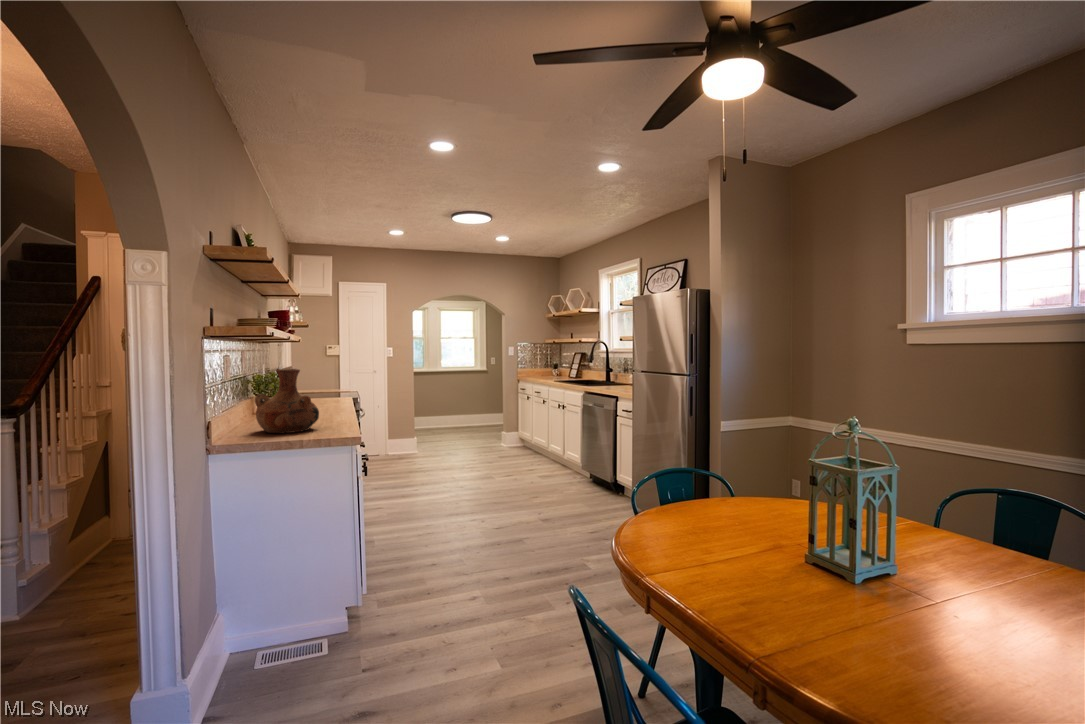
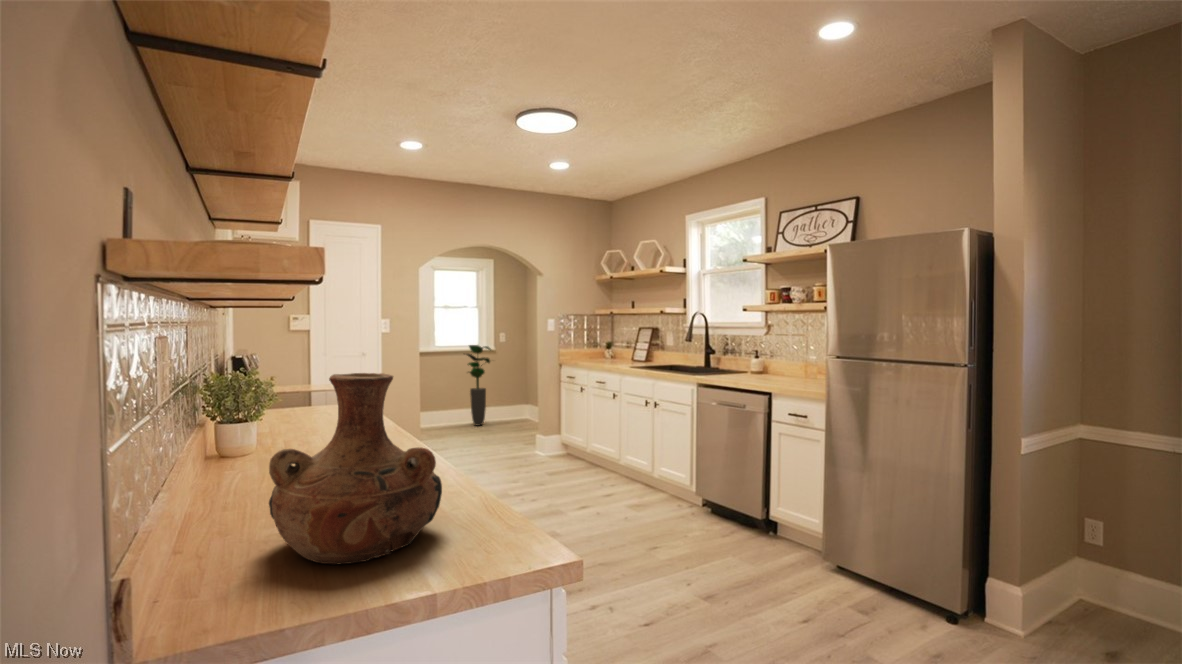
potted plant: none [457,366,483,427] -> present [467,345,491,426]

